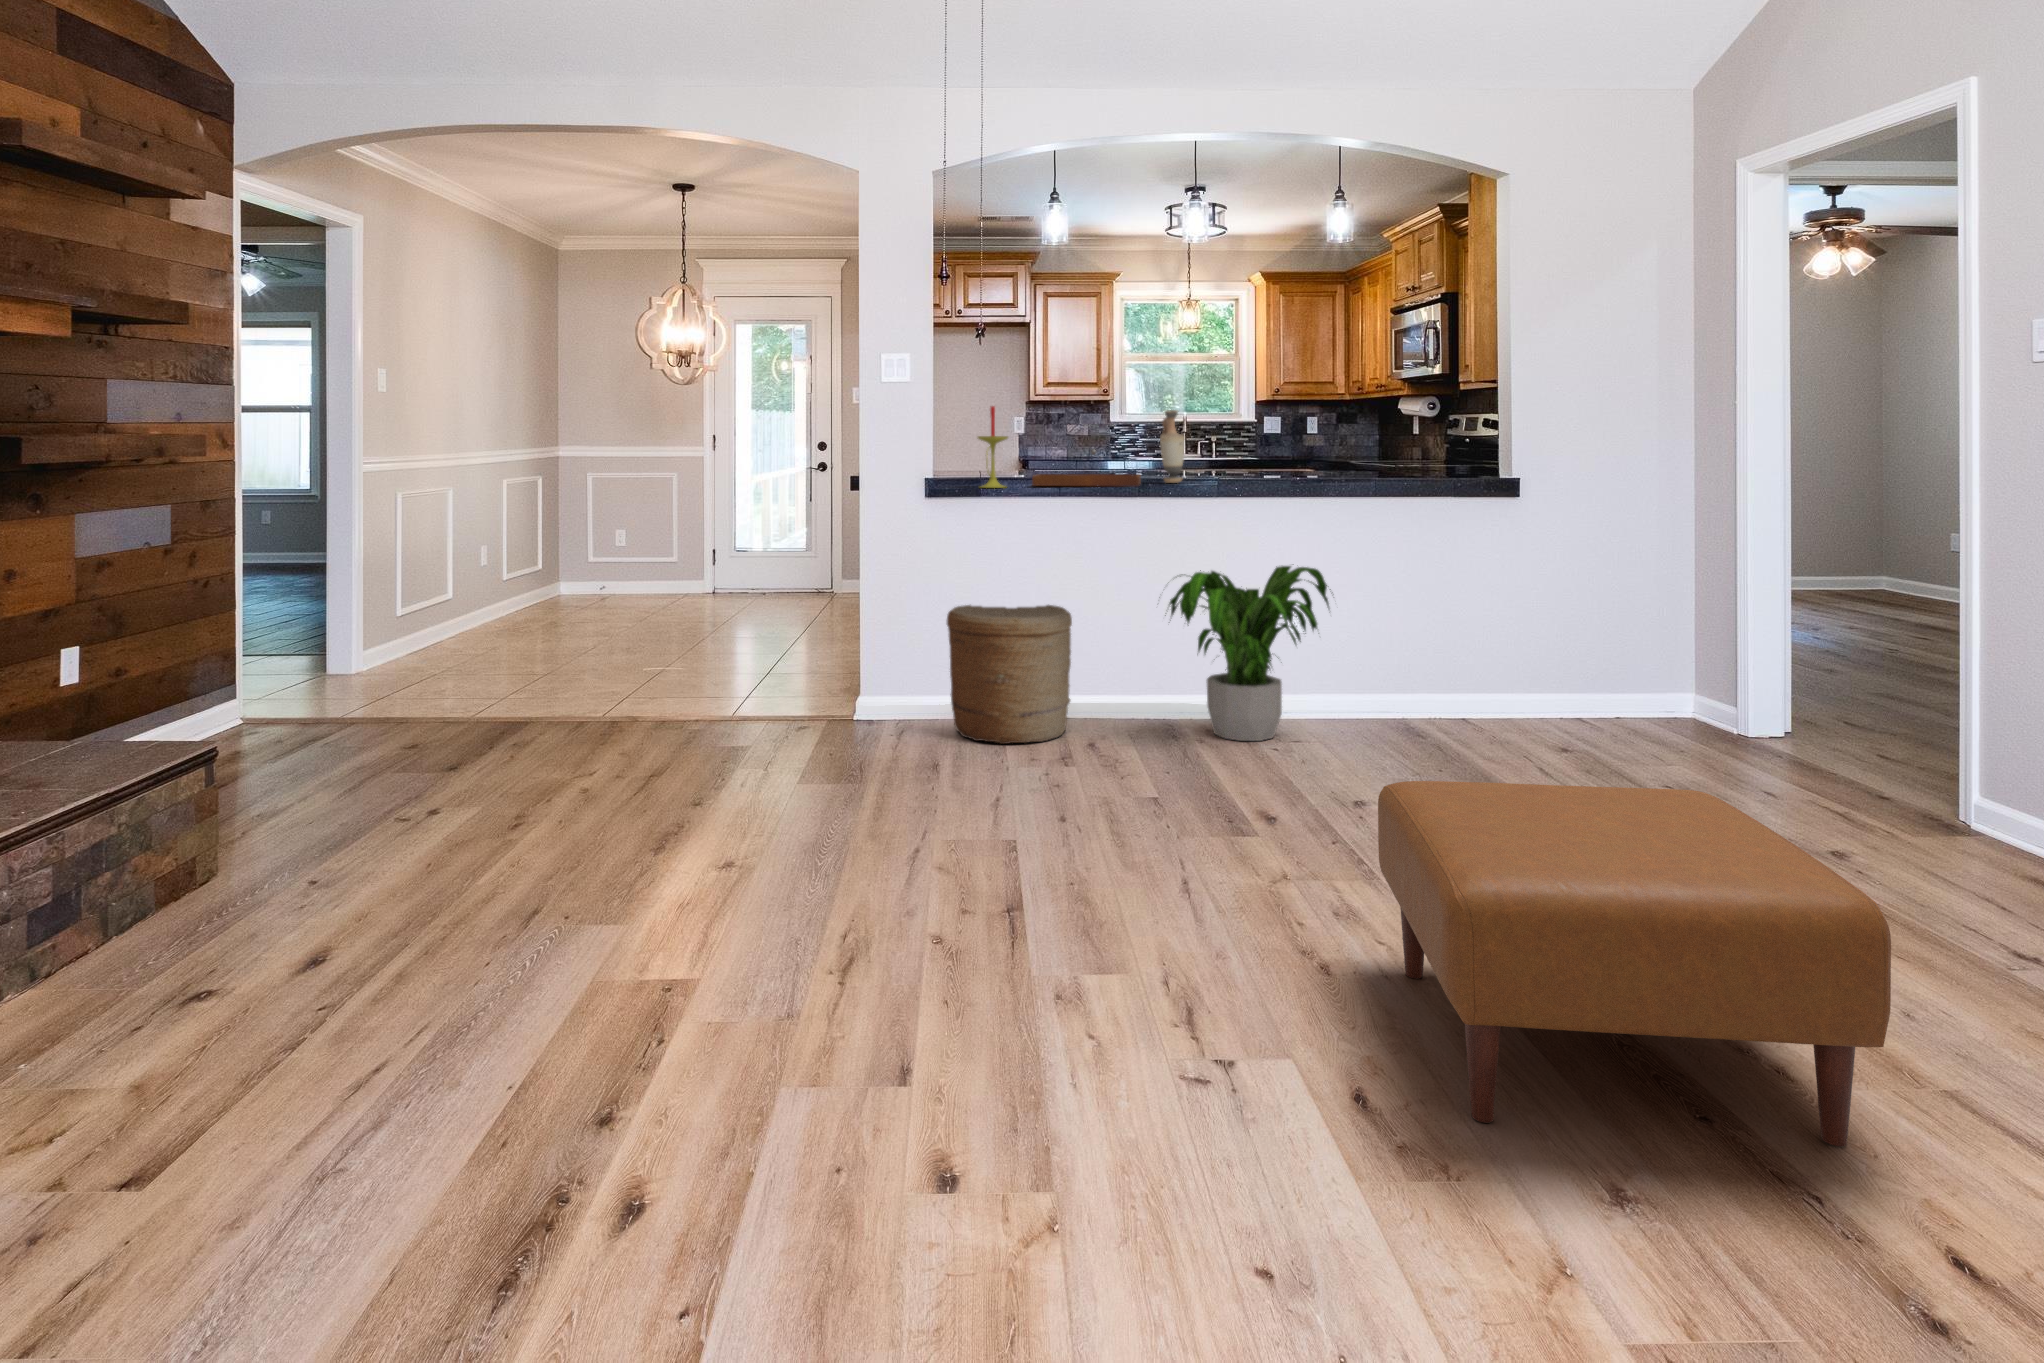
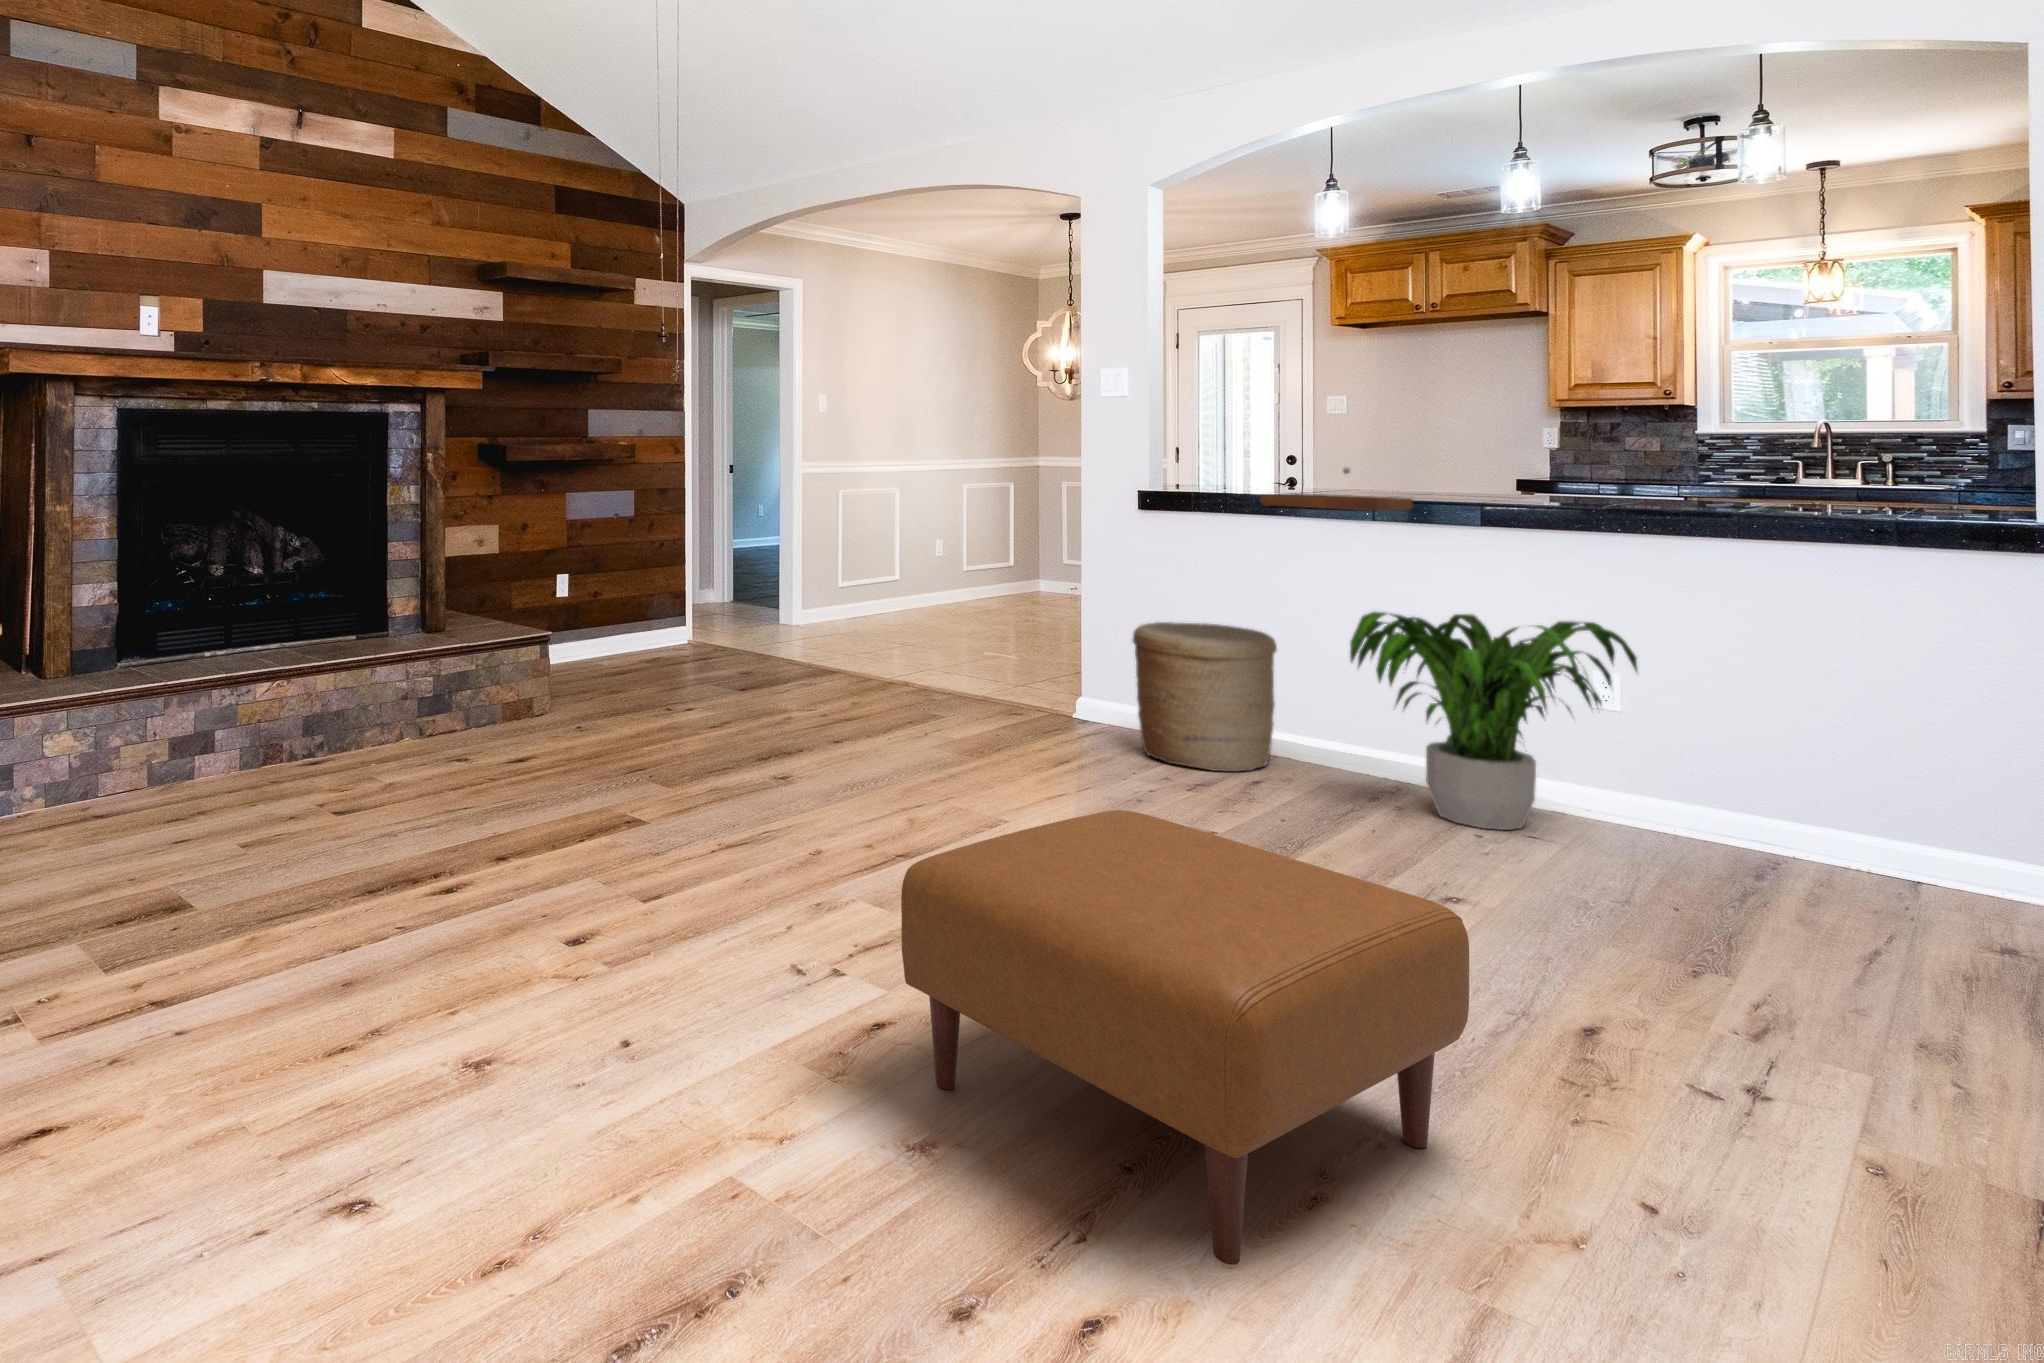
candle: present [978,406,1008,488] -> none [1207,418,1245,506]
vase: present [1160,410,1185,483] -> none [1424,423,1458,510]

